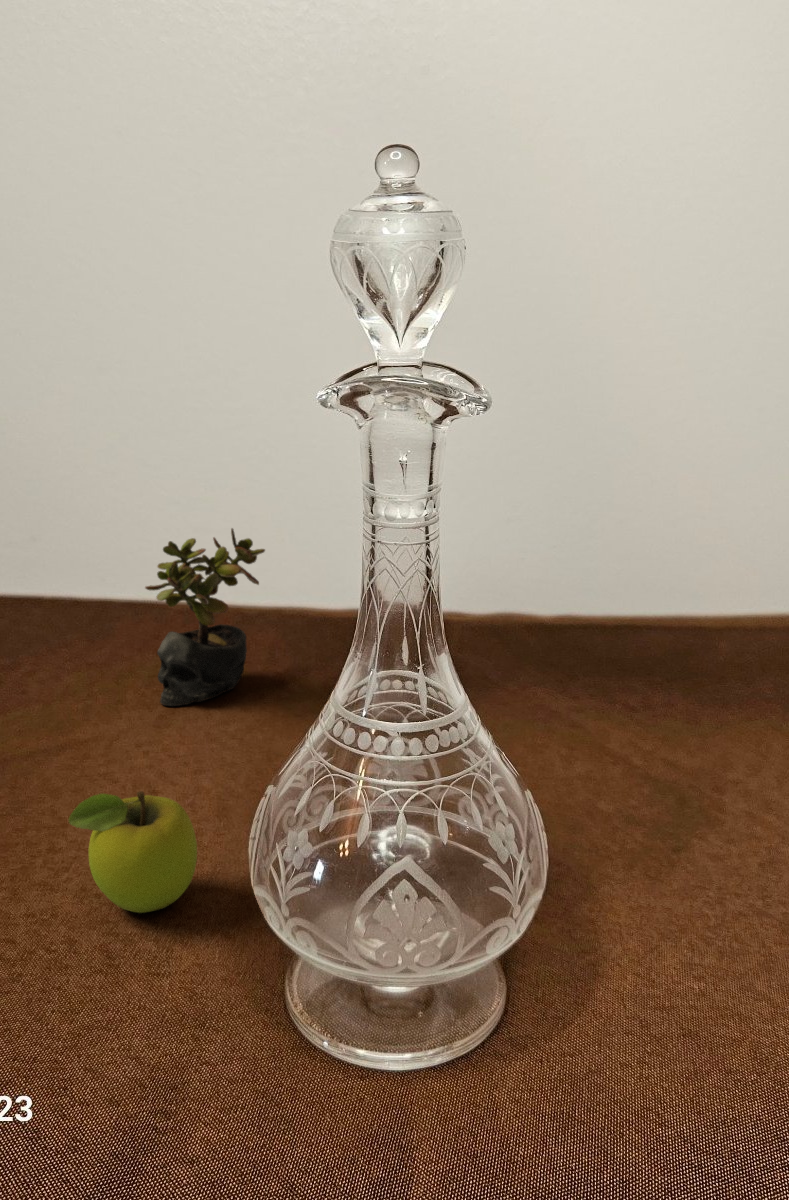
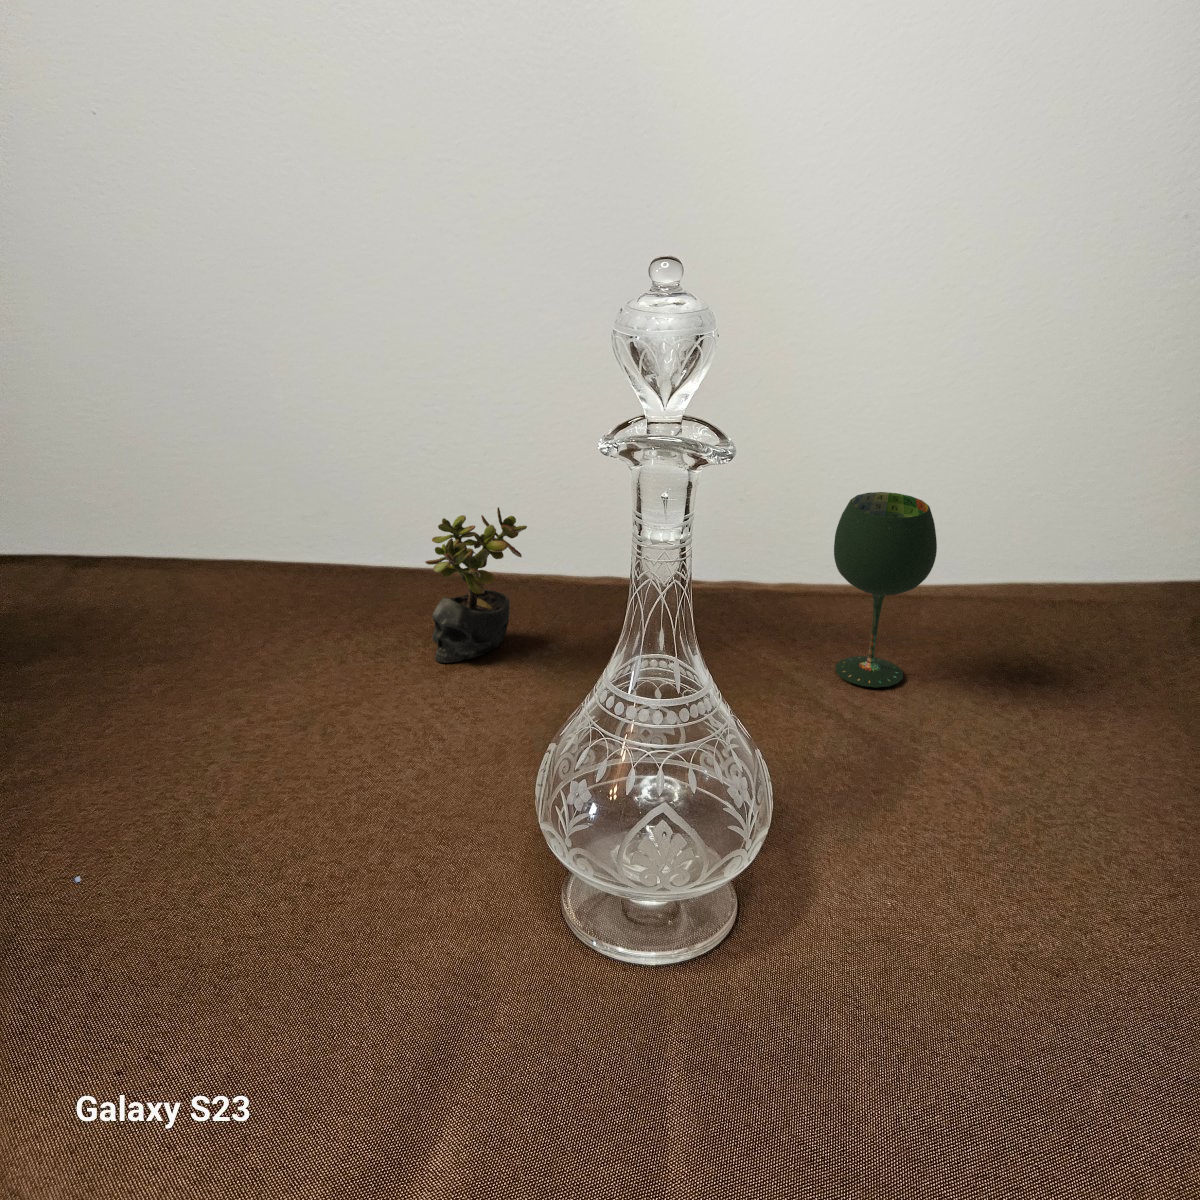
wine glass: none [614,506,731,730] -> present [834,492,937,688]
fruit: present [68,791,197,913] -> none [383,744,485,841]

